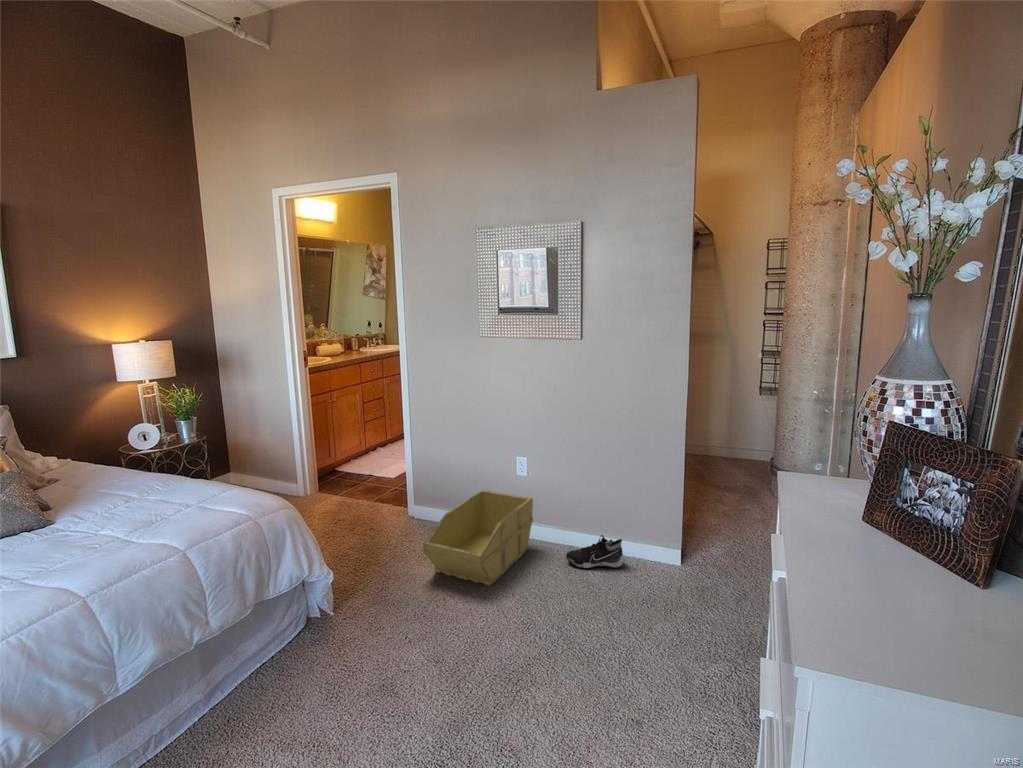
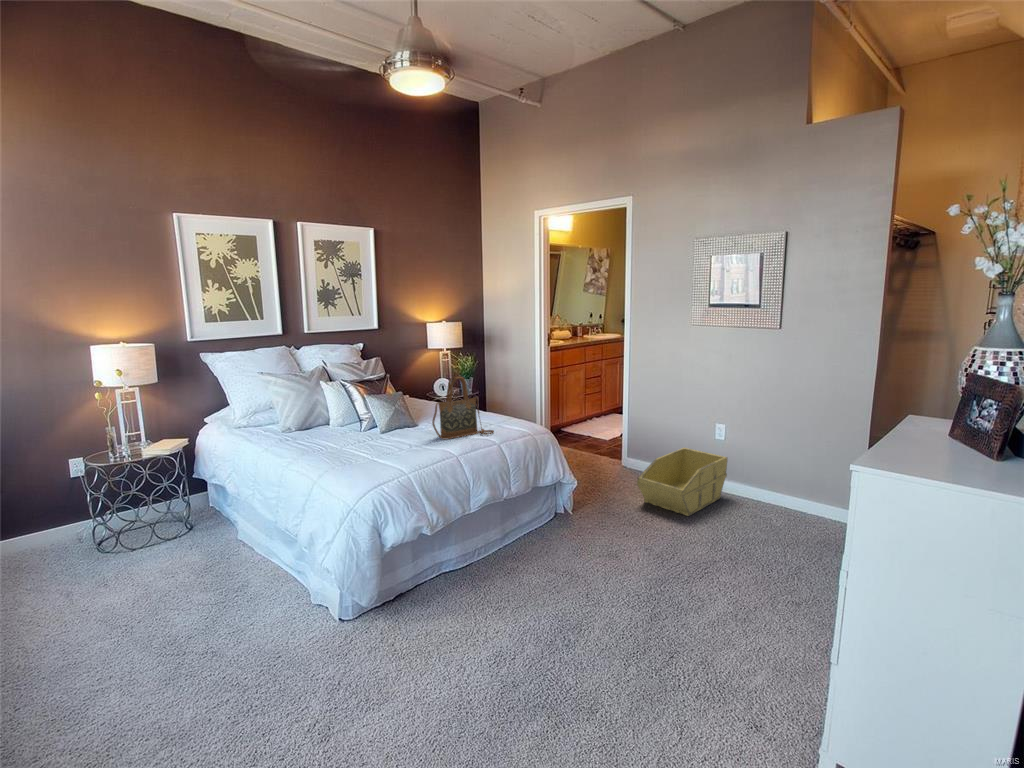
handbag: none [55,438,185,551] -> present [432,376,494,439]
shoe: present [566,535,625,569] -> none [754,493,808,520]

